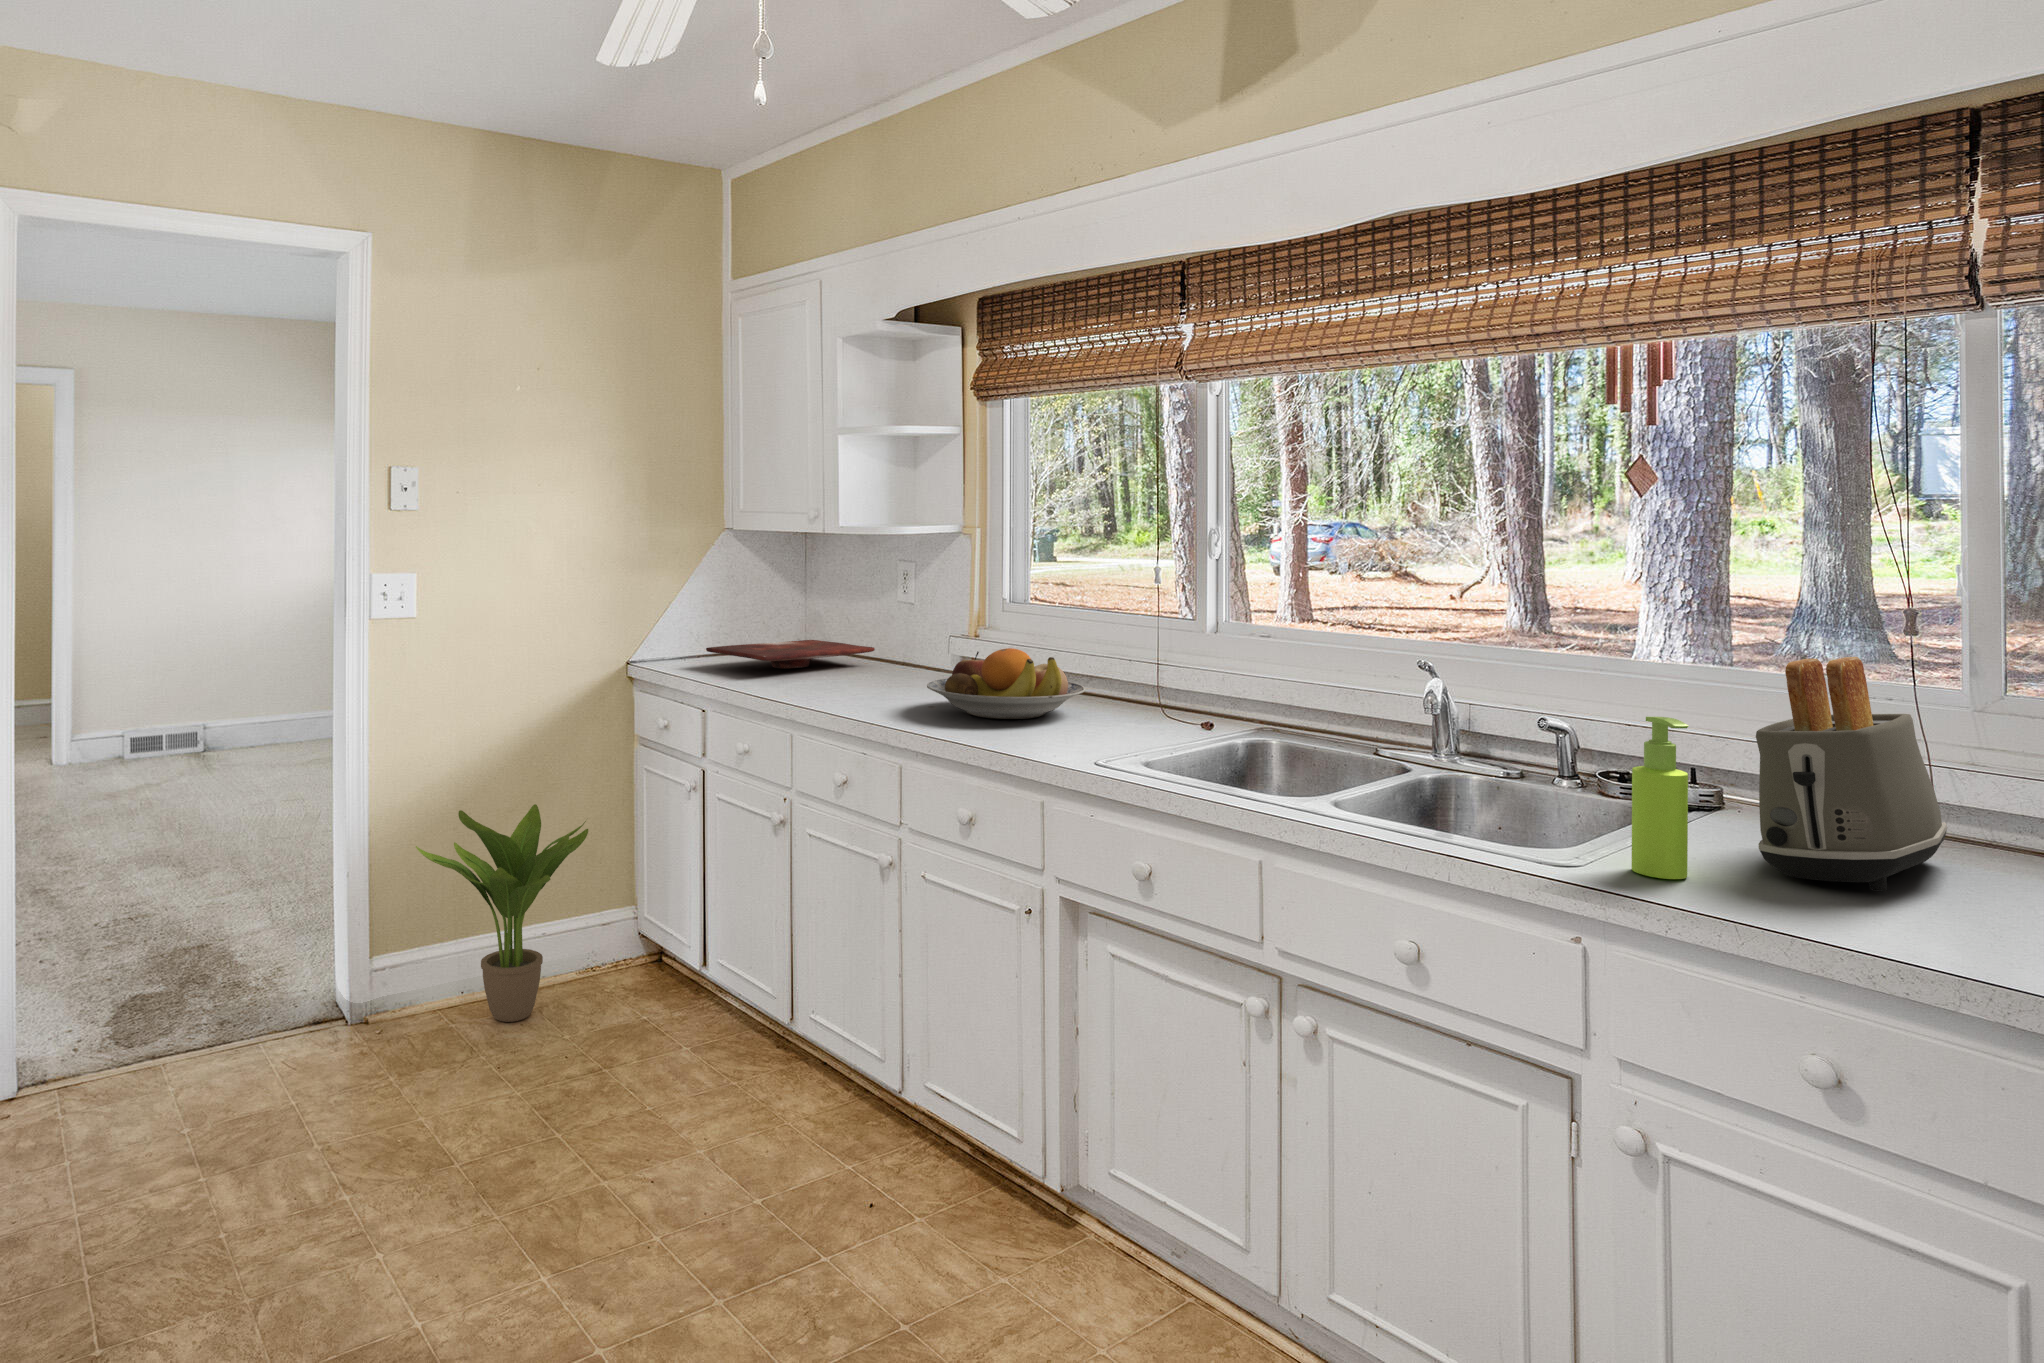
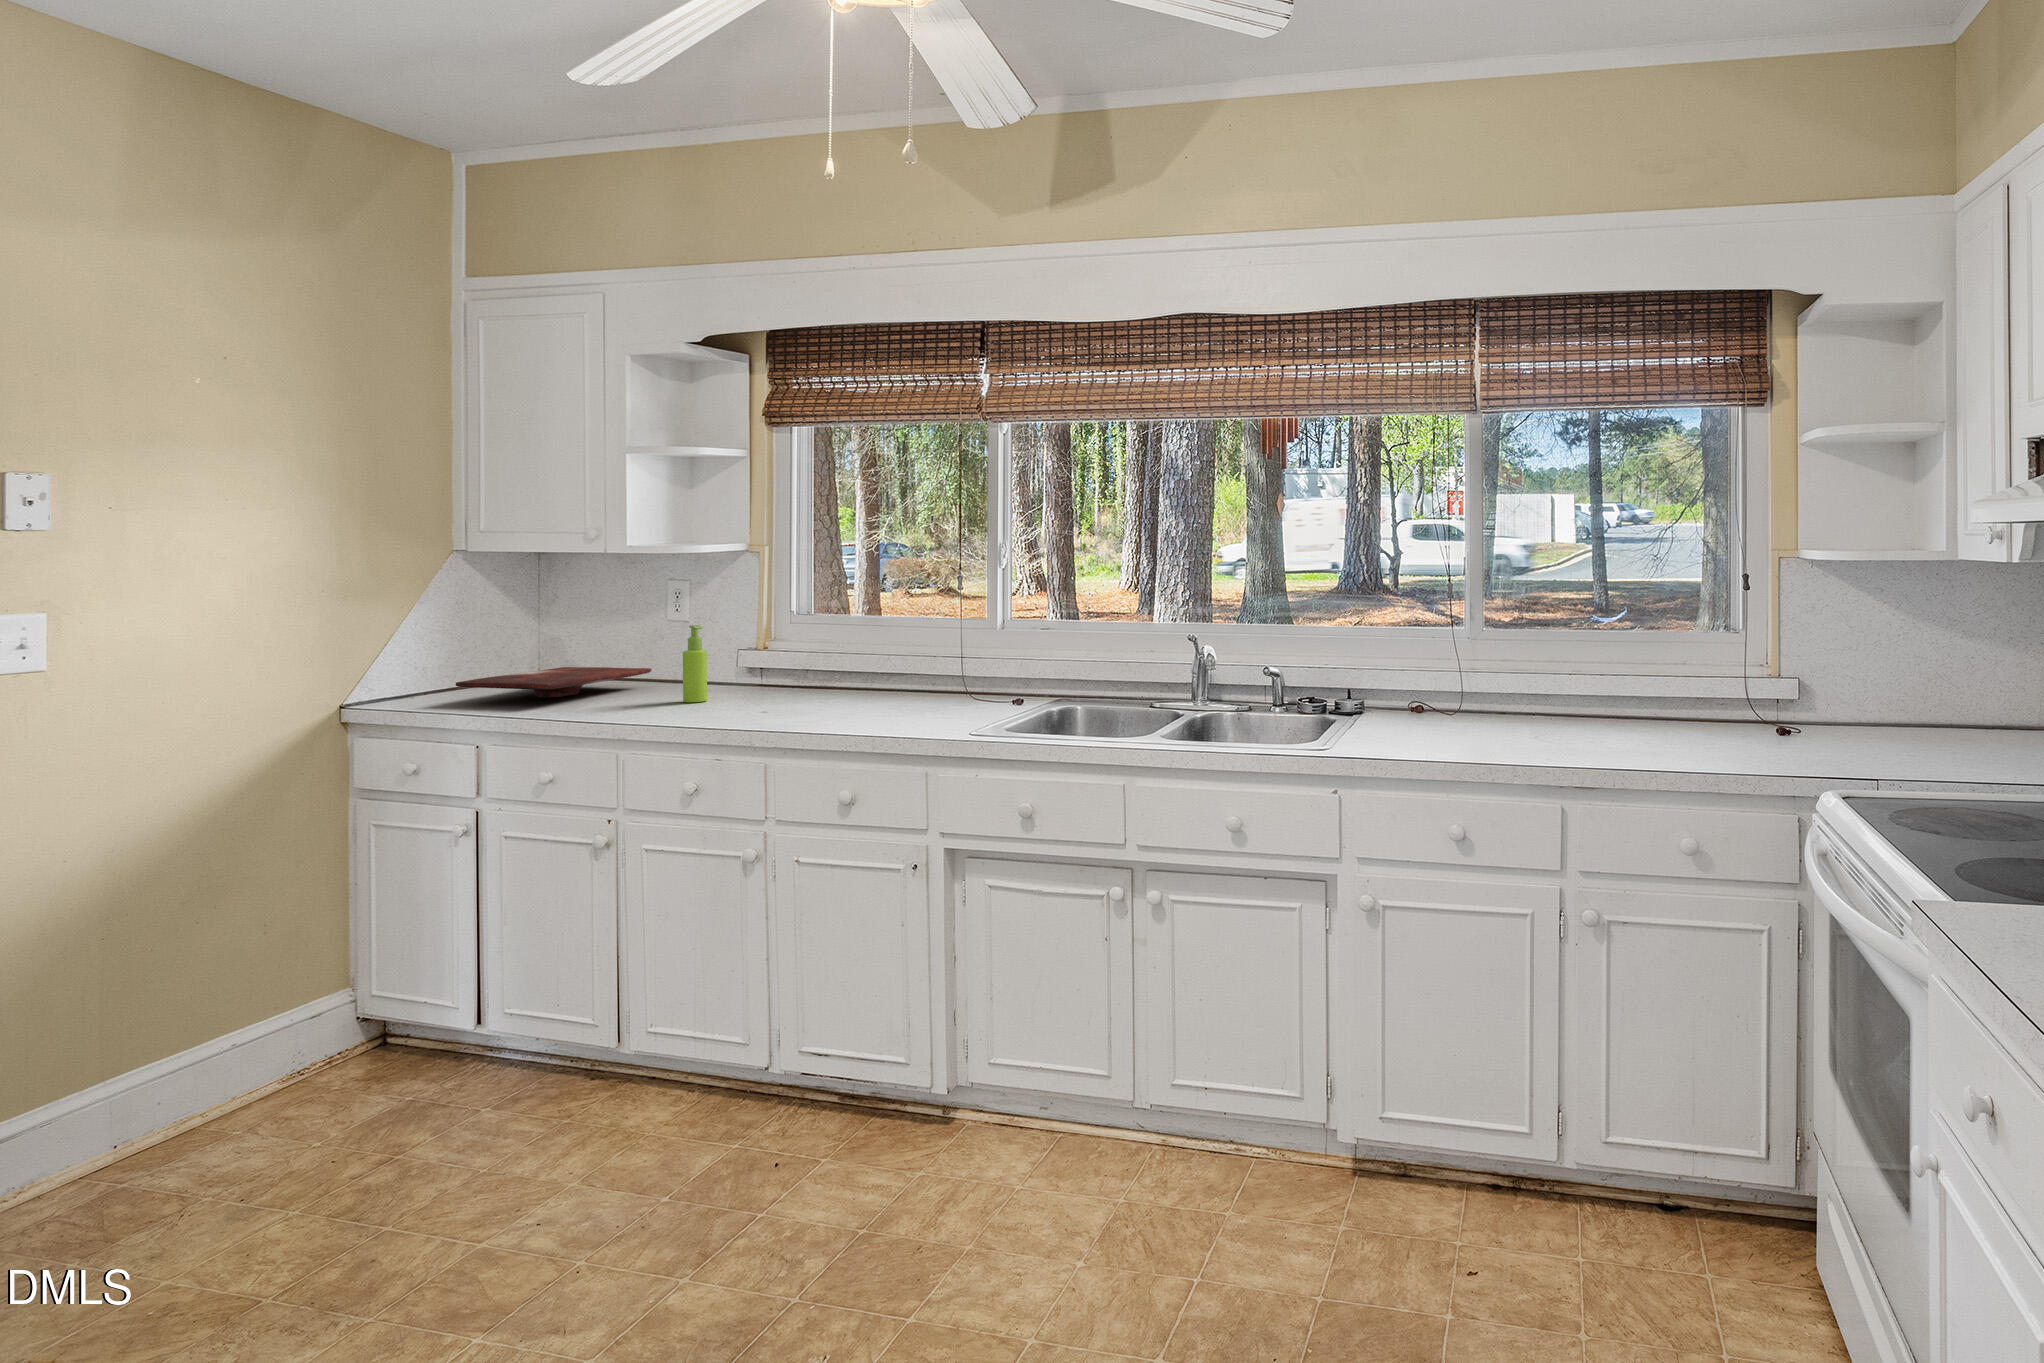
fruit bowl: present [927,648,1085,719] -> none [769,651,915,715]
toaster: present [1756,657,1947,891] -> none [1400,609,1477,738]
soap dispenser: present [1632,717,1688,879] -> present [683,625,707,702]
potted plant: present [416,804,588,1022] -> none [70,887,327,1150]

